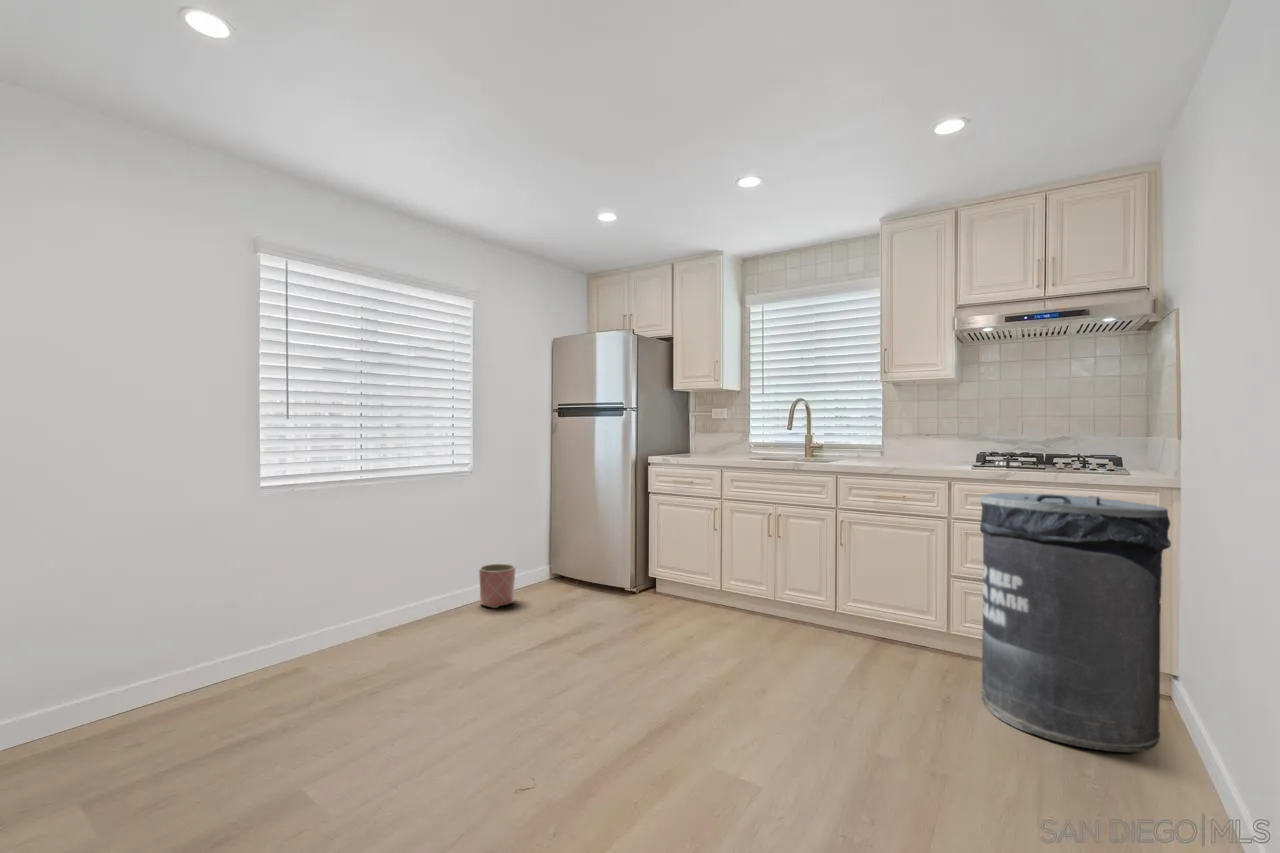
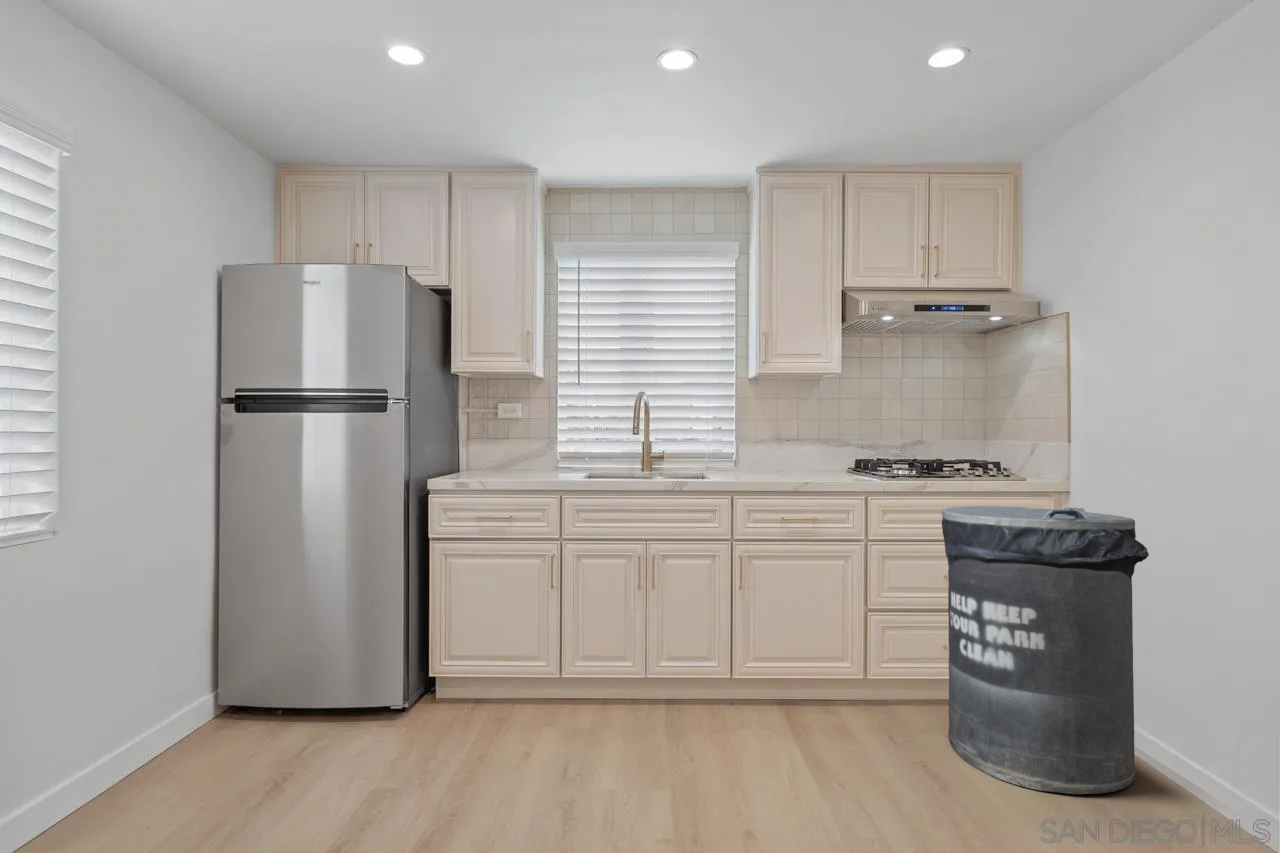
planter: present [479,564,515,608] -> none [85,713,178,819]

